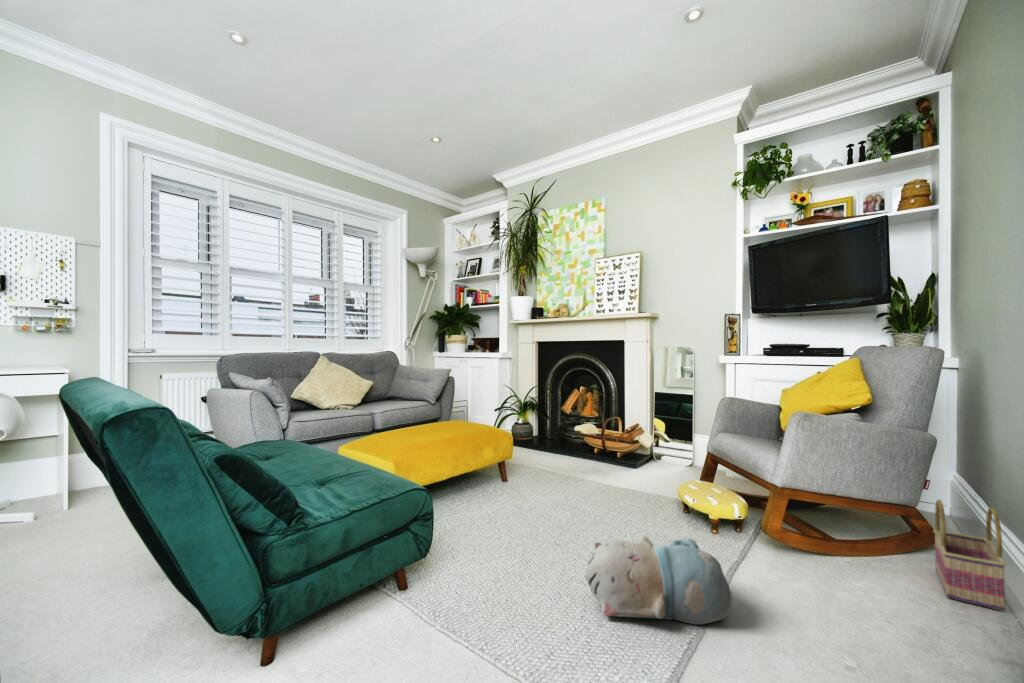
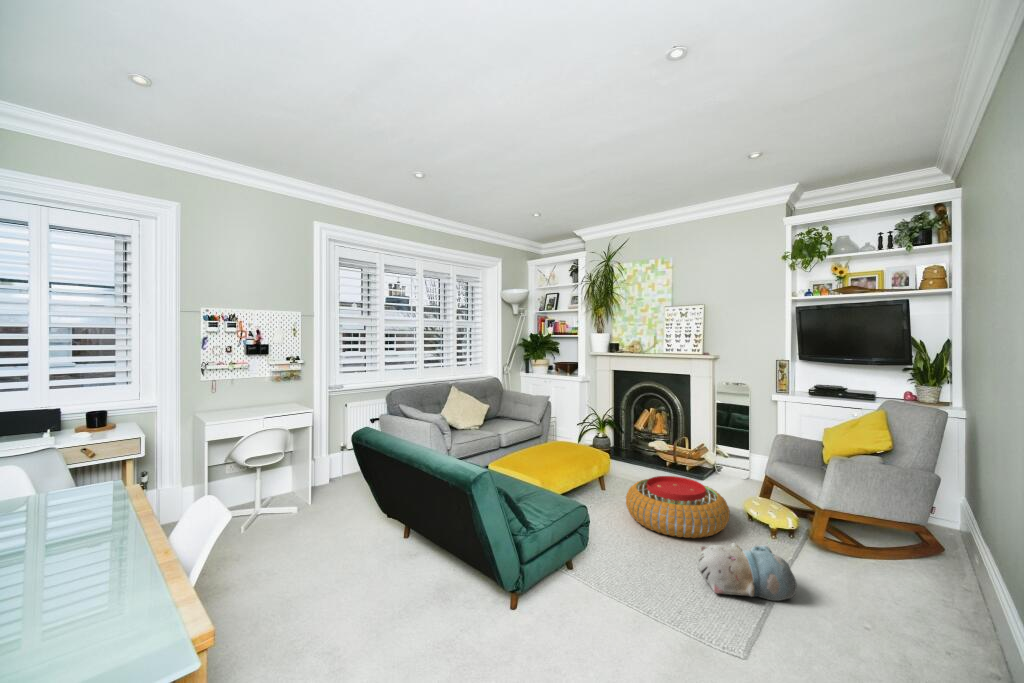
pouf: none [517,456,655,537] -> present [626,476,729,538]
basket: present [934,499,1006,611] -> none [935,525,980,600]

